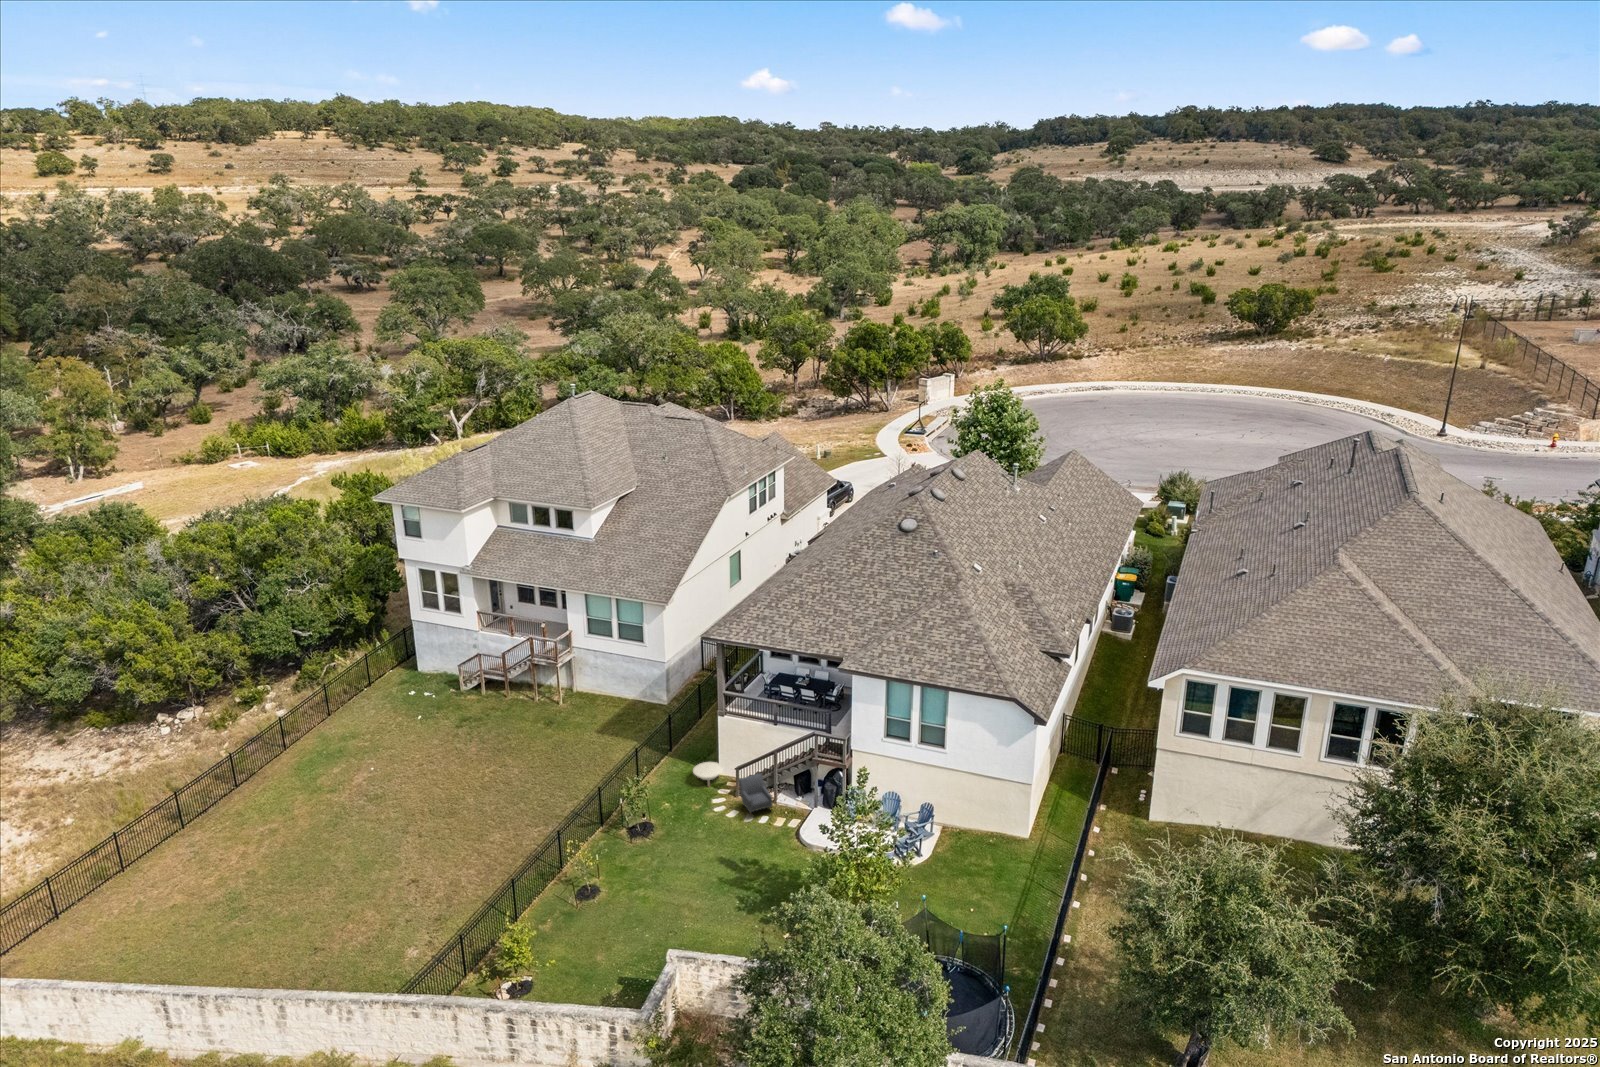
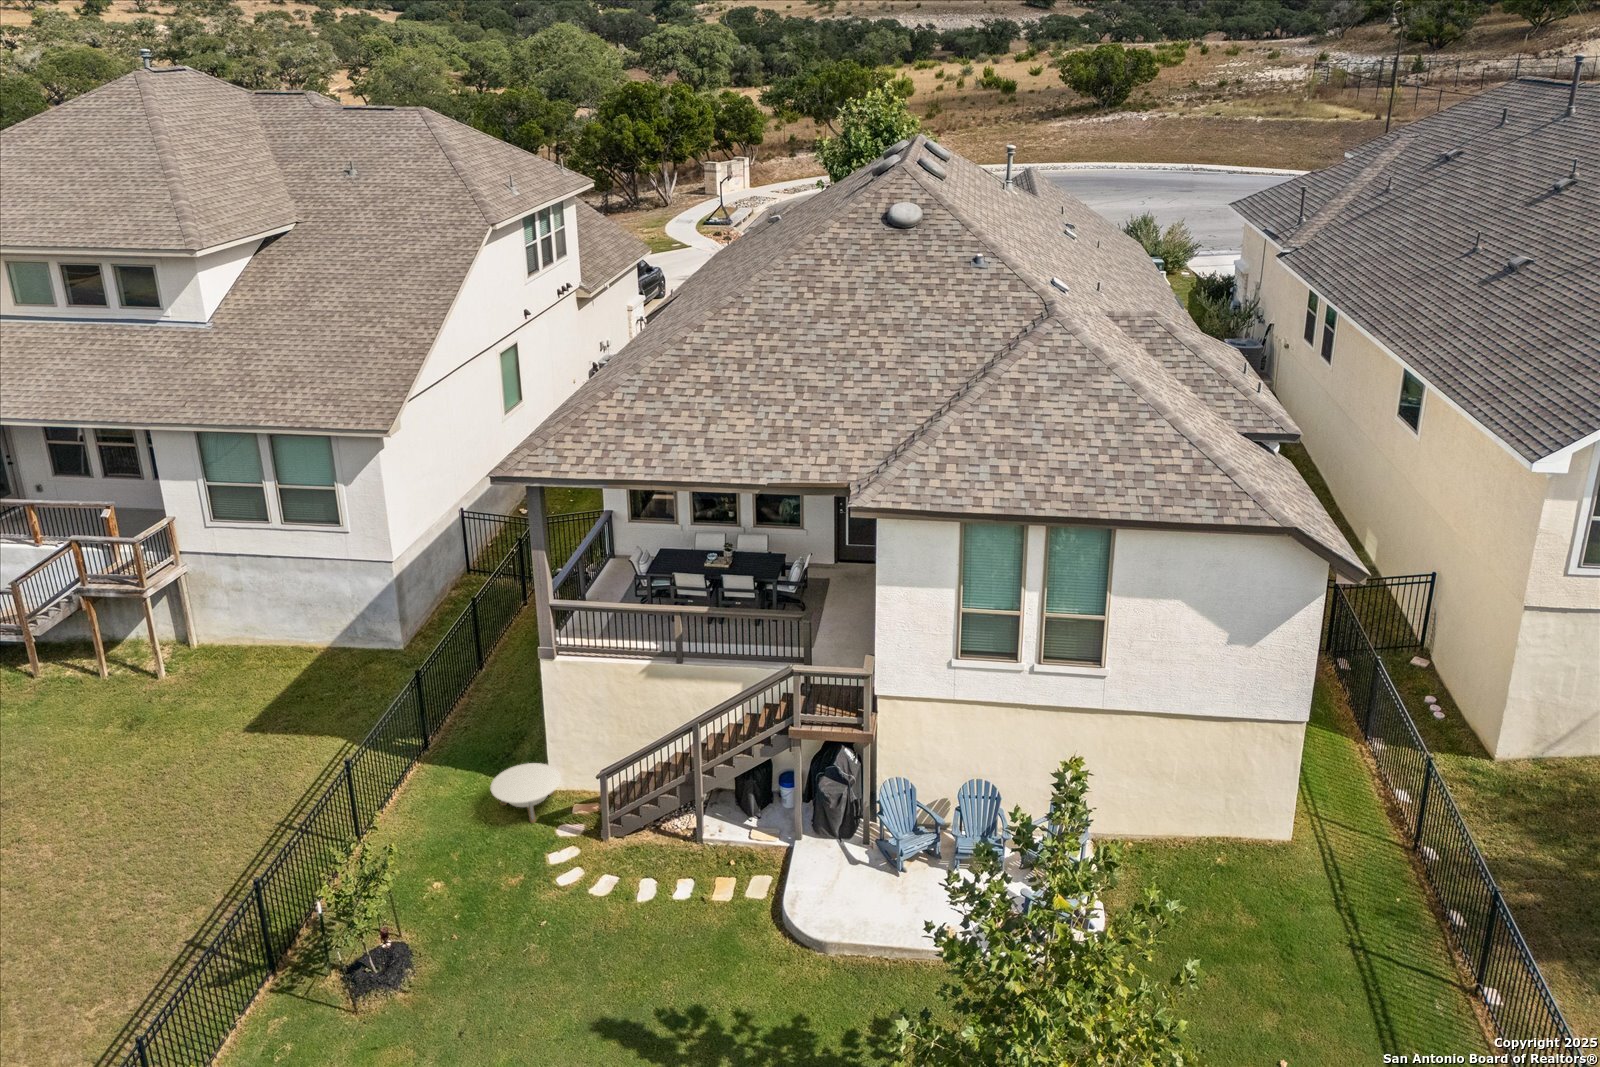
chair: present [739,773,773,815] -> none [610,777,697,882]

